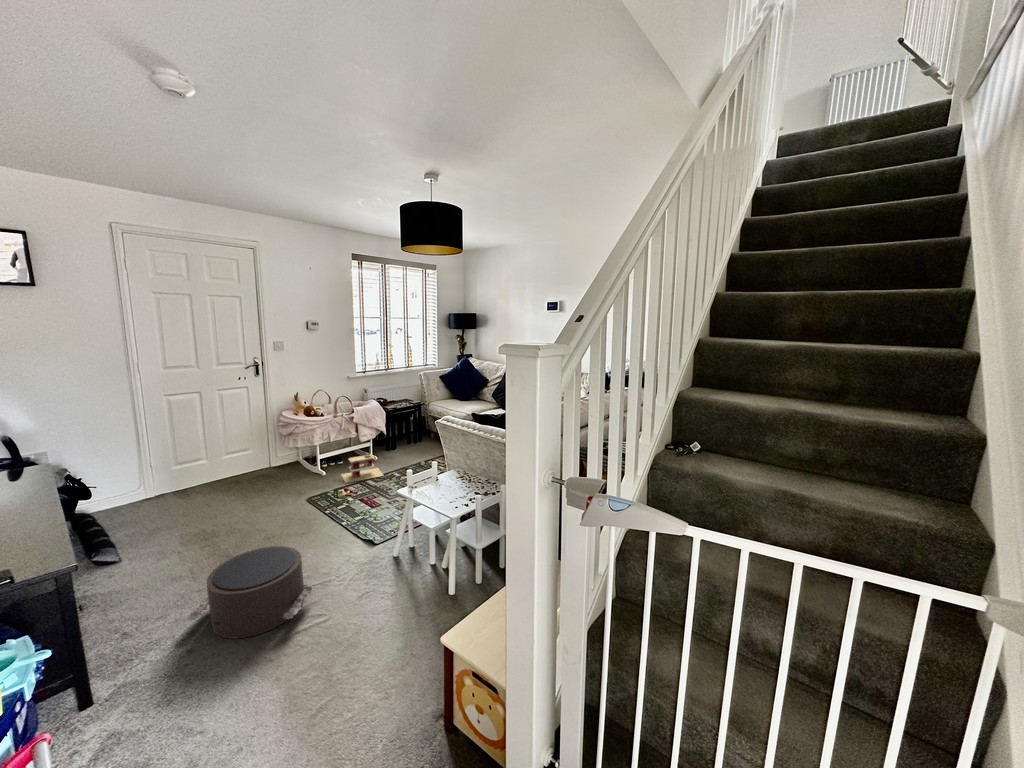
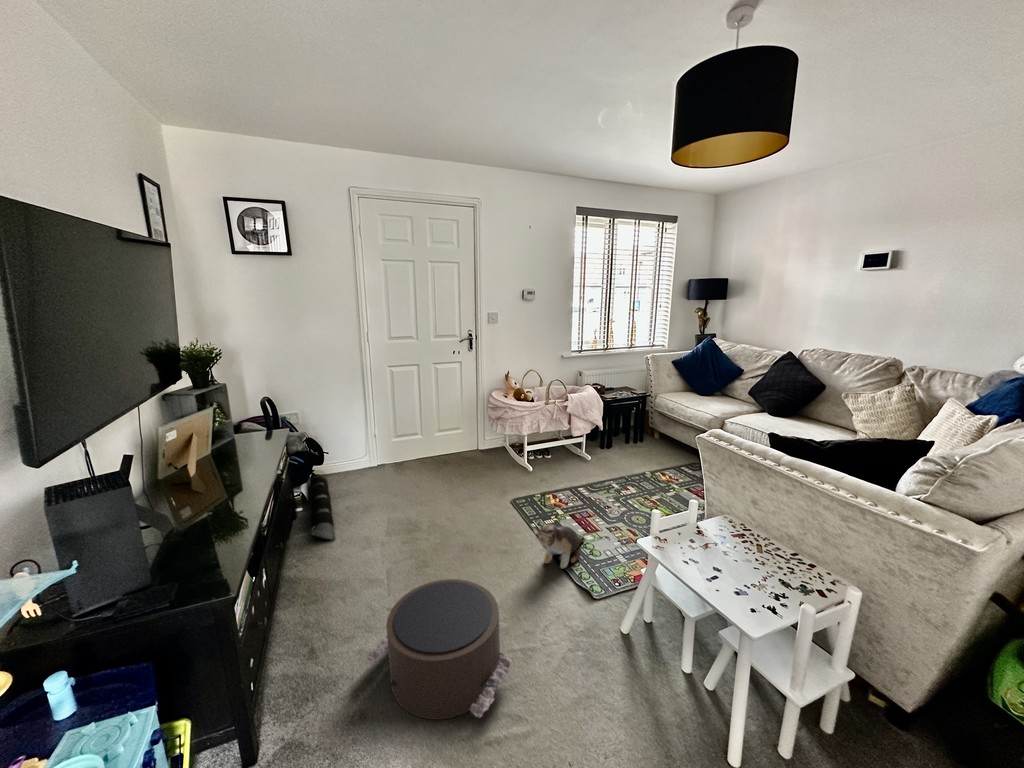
toy house: present [342,455,383,483] -> none [549,455,600,487]
plush toy: none [326,501,369,533] -> present [533,524,584,568]

